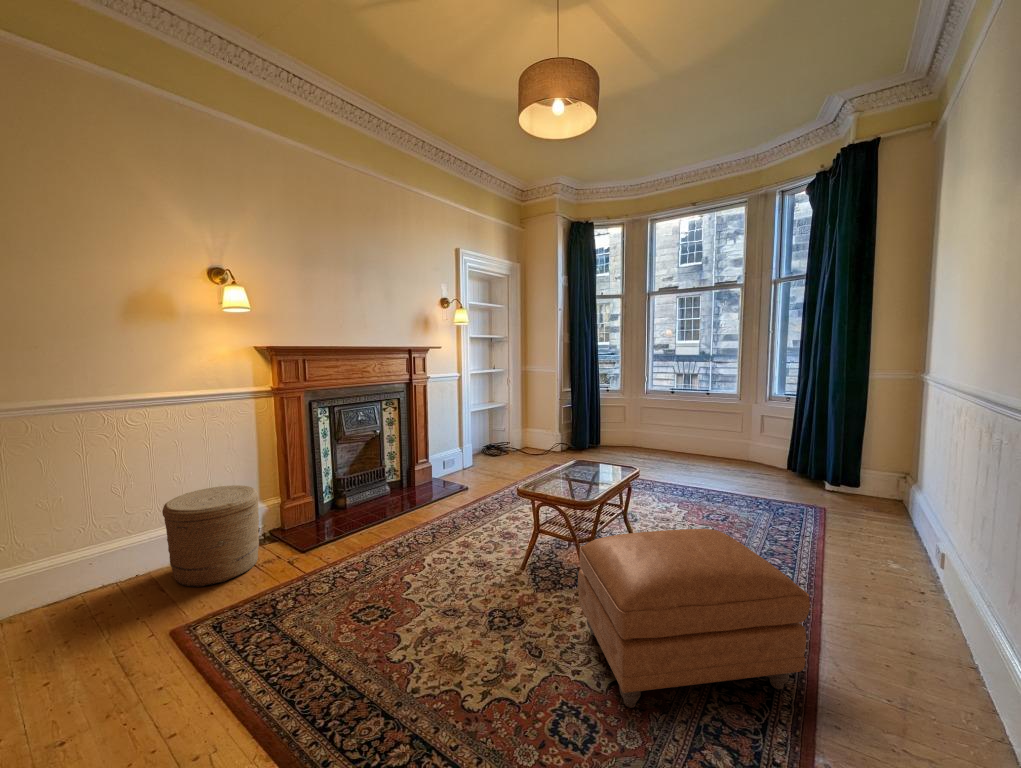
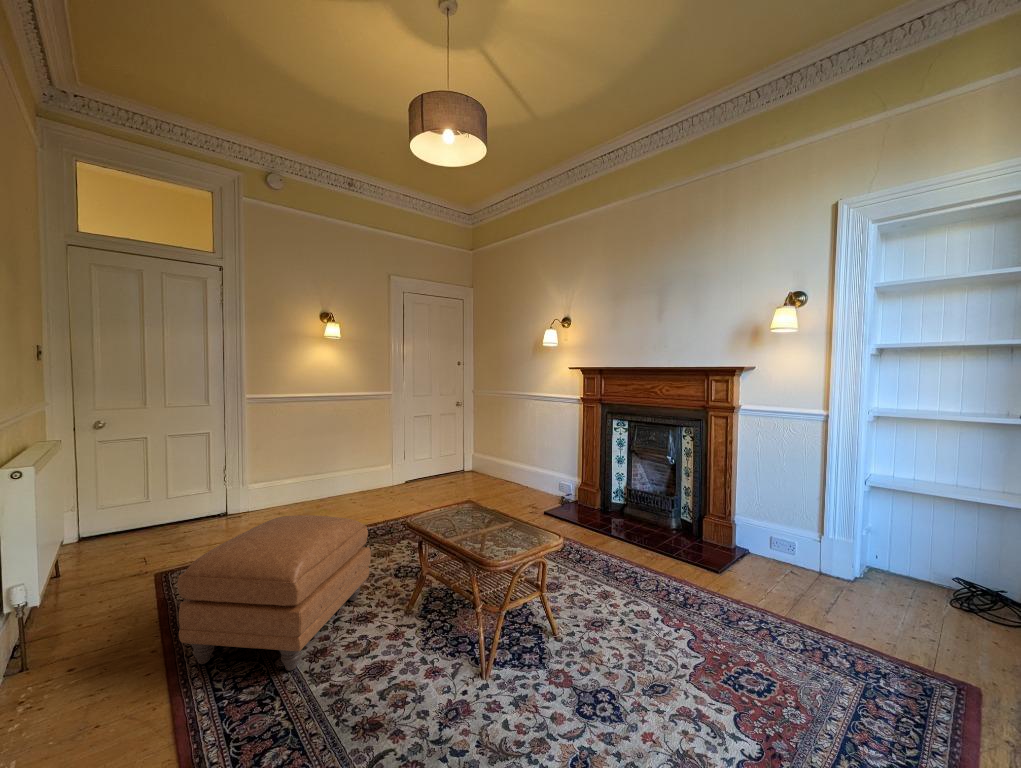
woven basket: present [162,485,259,587] -> none [507,453,556,508]

